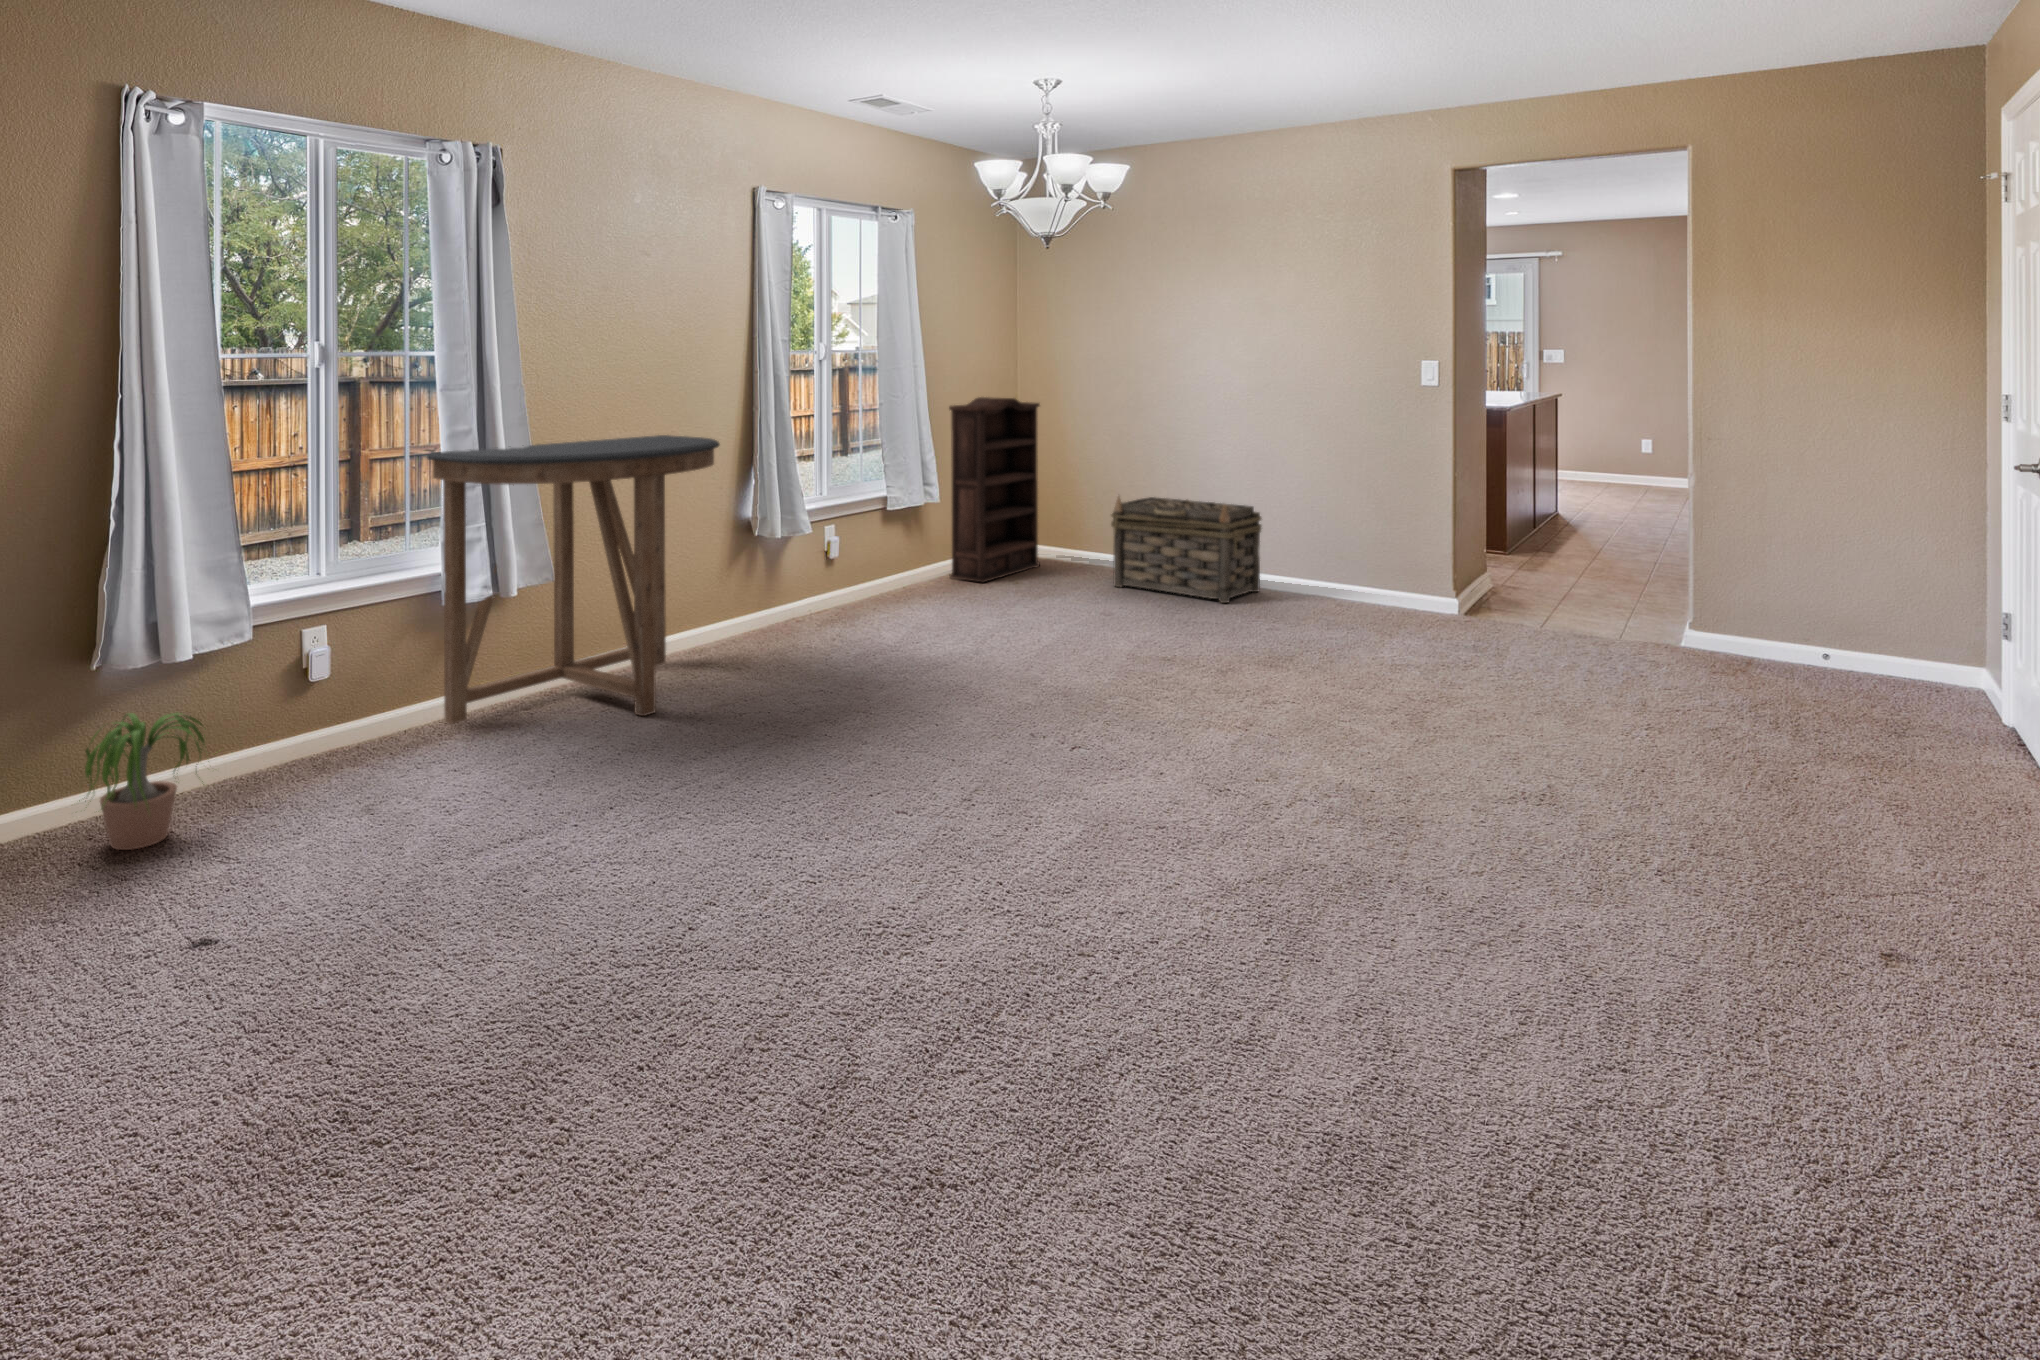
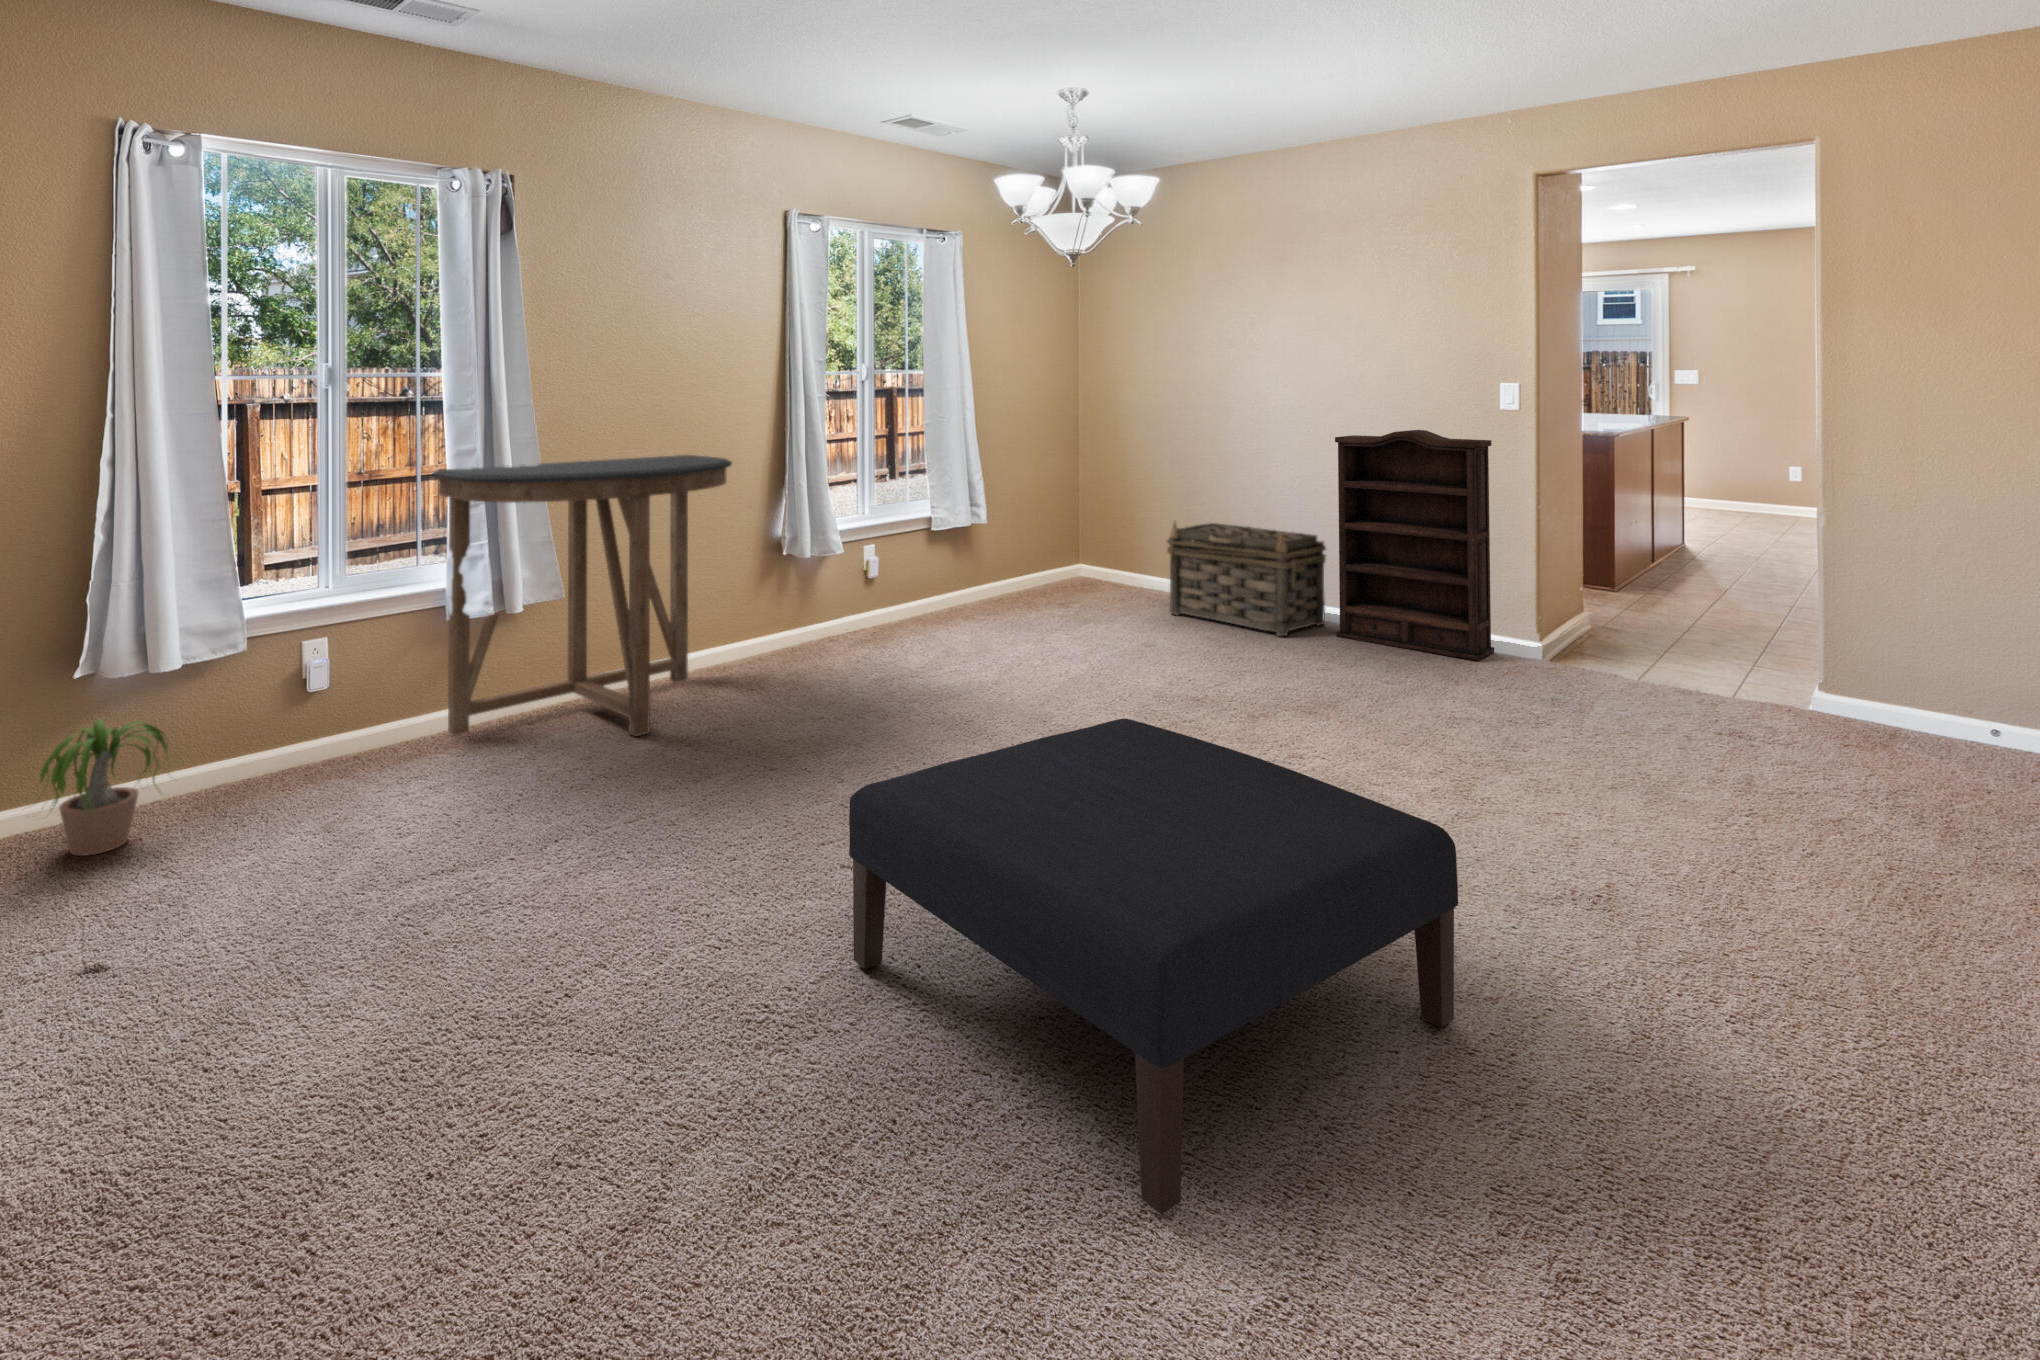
bookshelf: present [949,397,1040,583] -> present [1335,430,1494,661]
ottoman: none [949,666,1463,1030] -> present [849,718,1458,1214]

